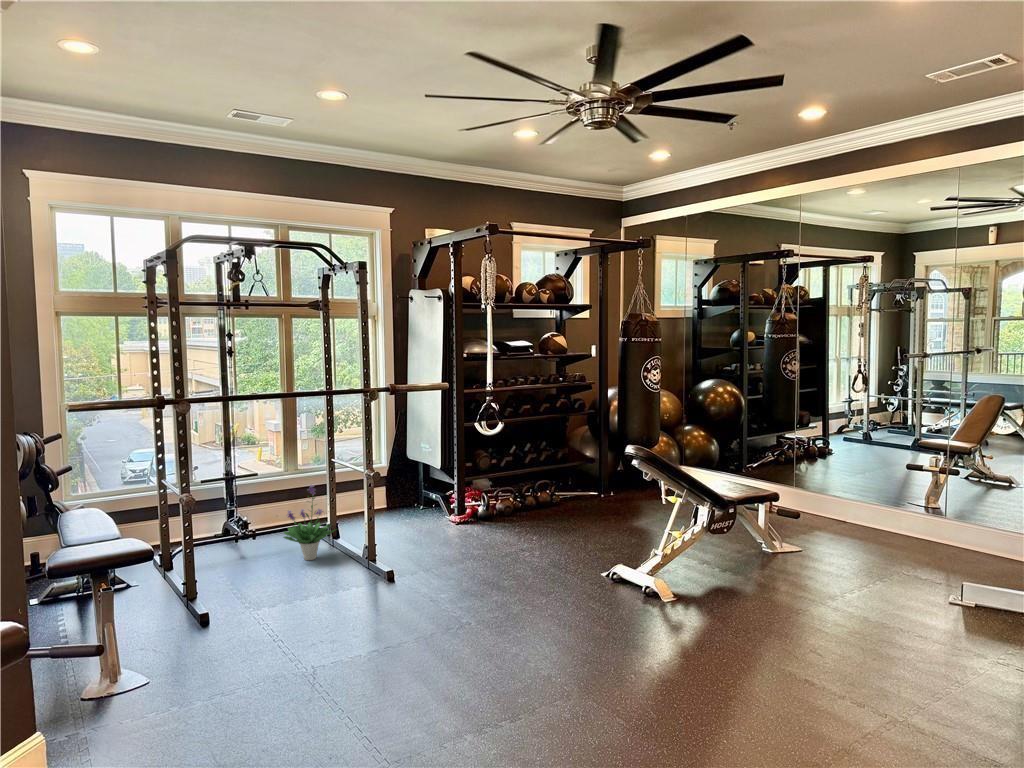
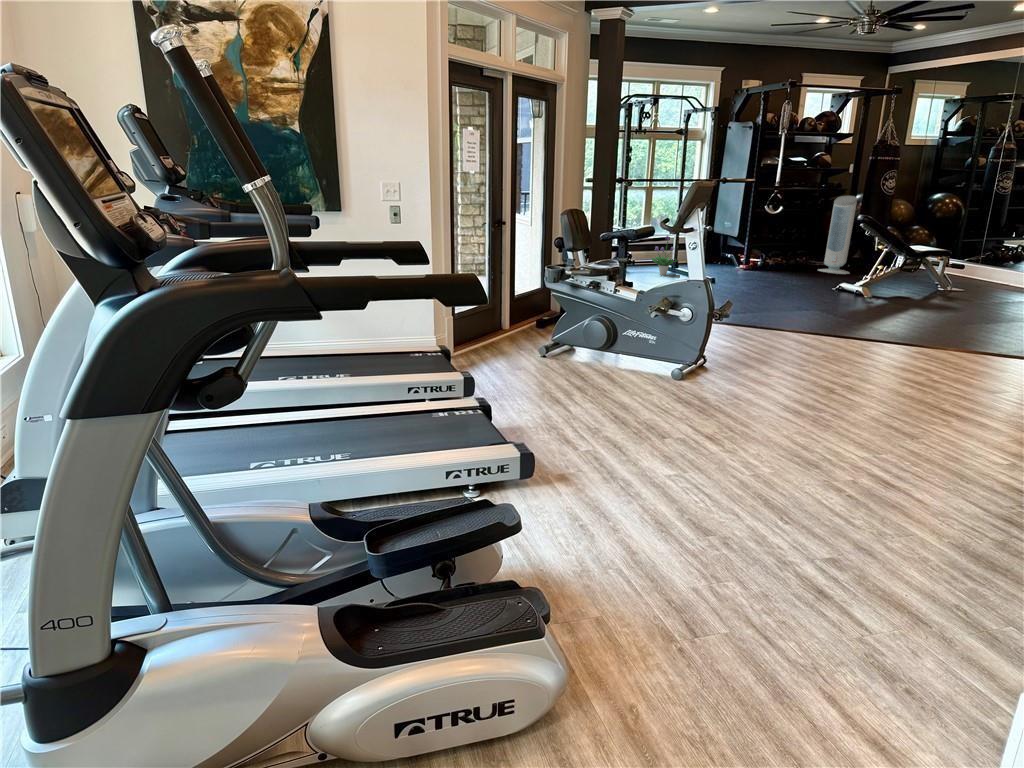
air purifier: none [573,392,618,511] -> present [818,196,857,274]

